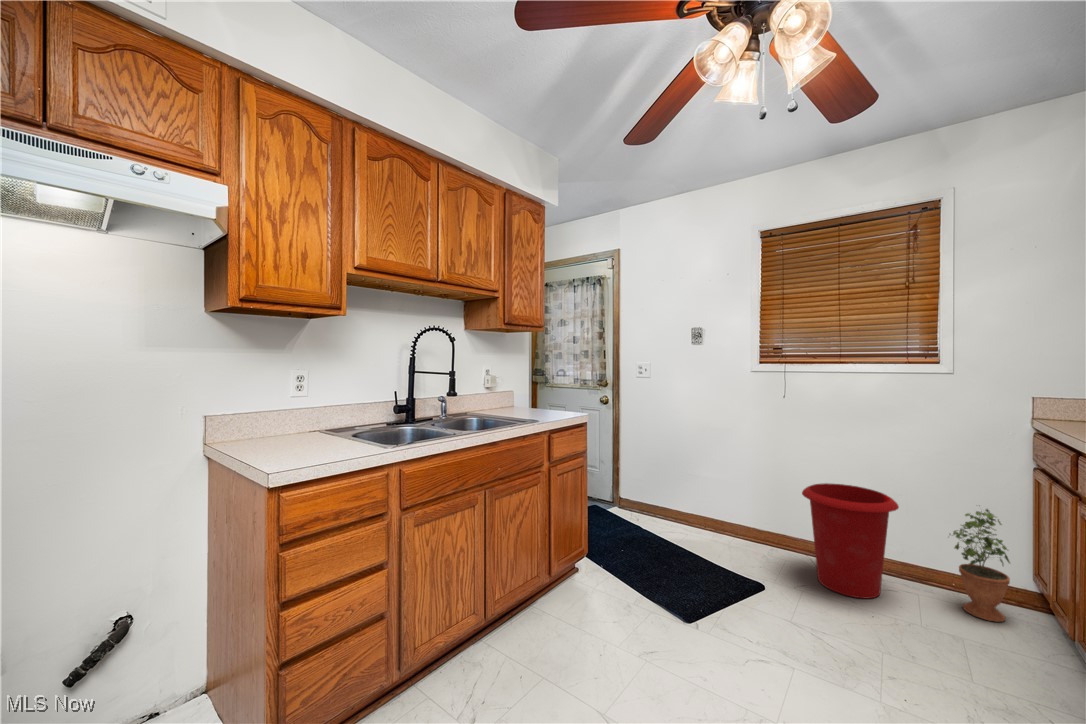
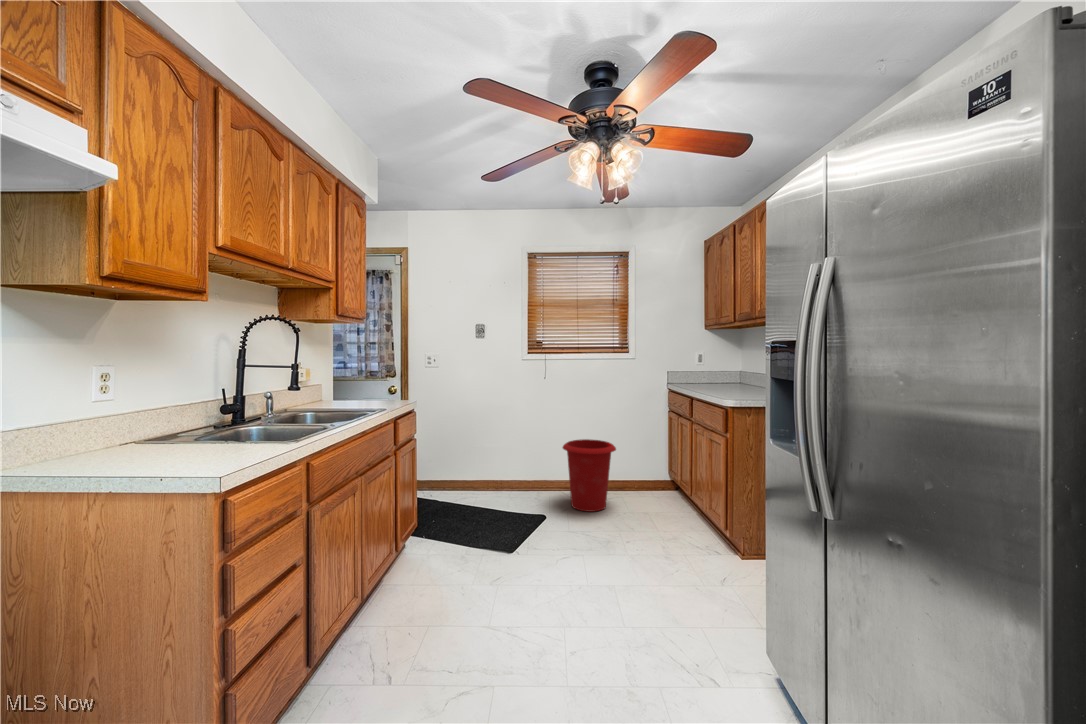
potted plant: present [953,509,1010,622] -> none [637,441,664,506]

